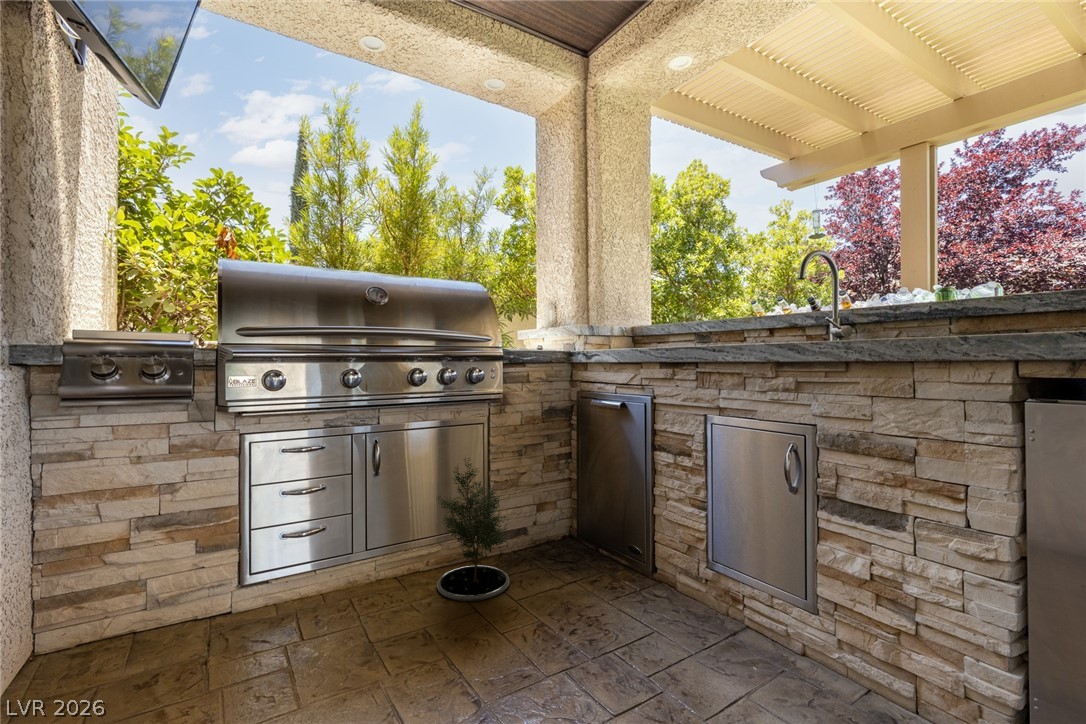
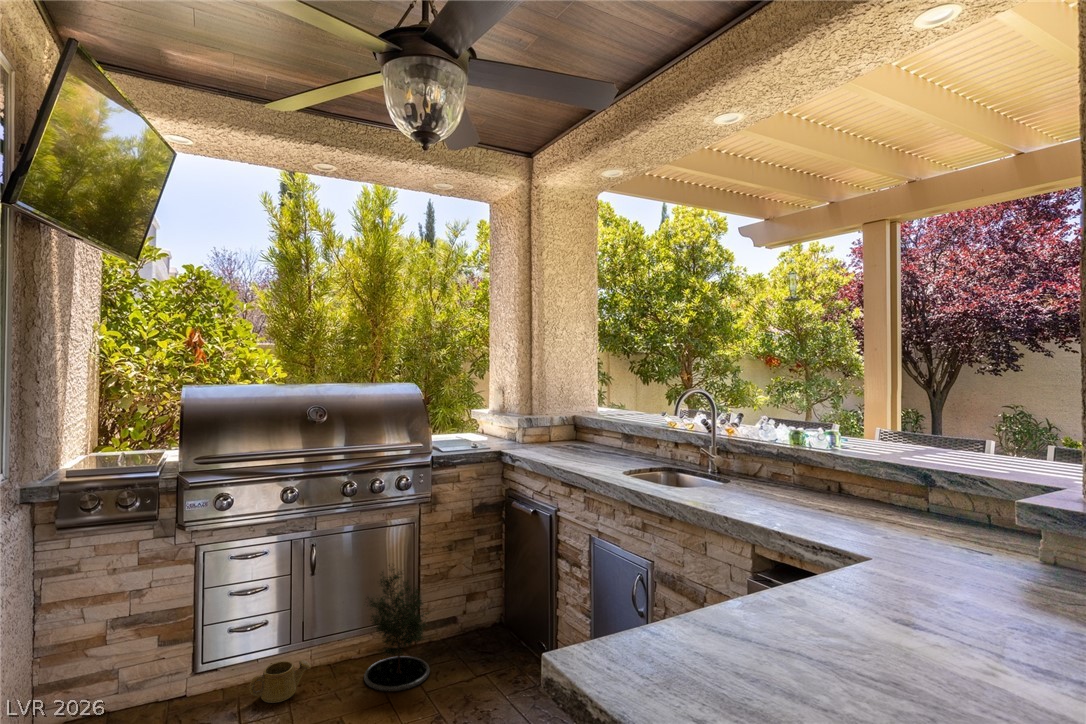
watering can: none [307,568,378,617] -> present [249,660,311,703]

